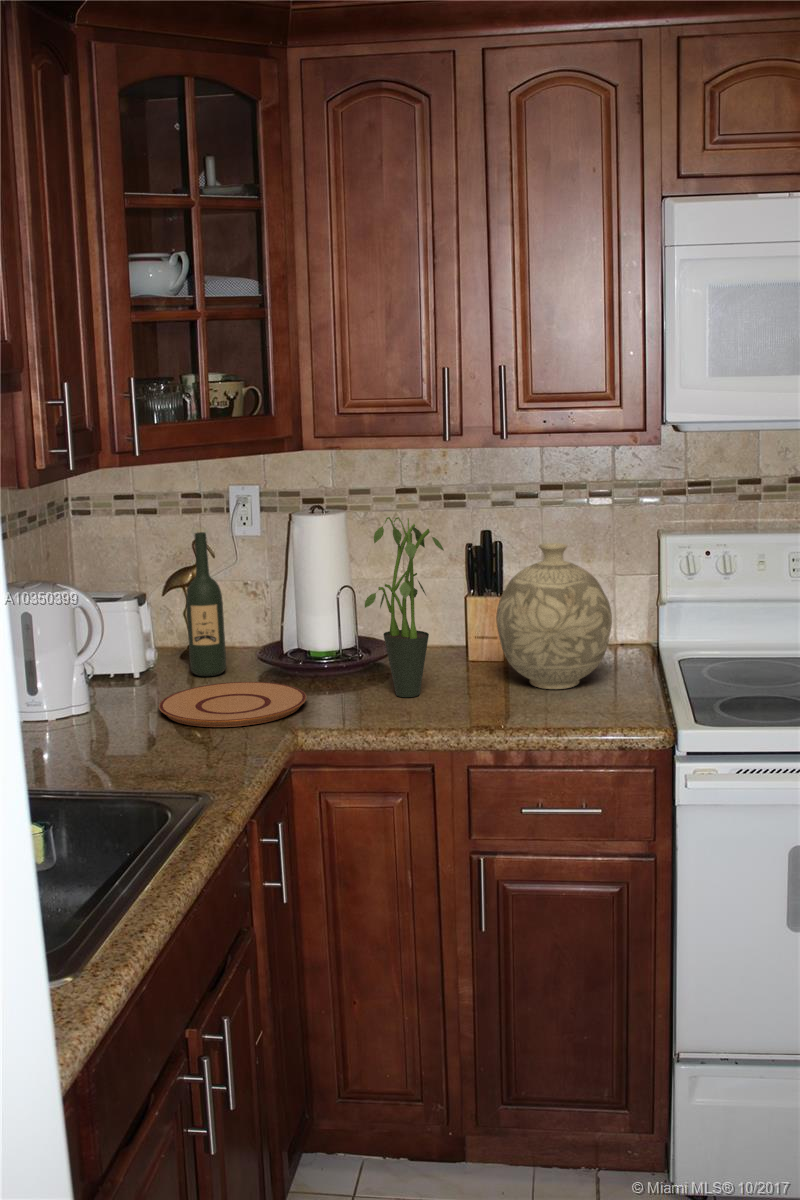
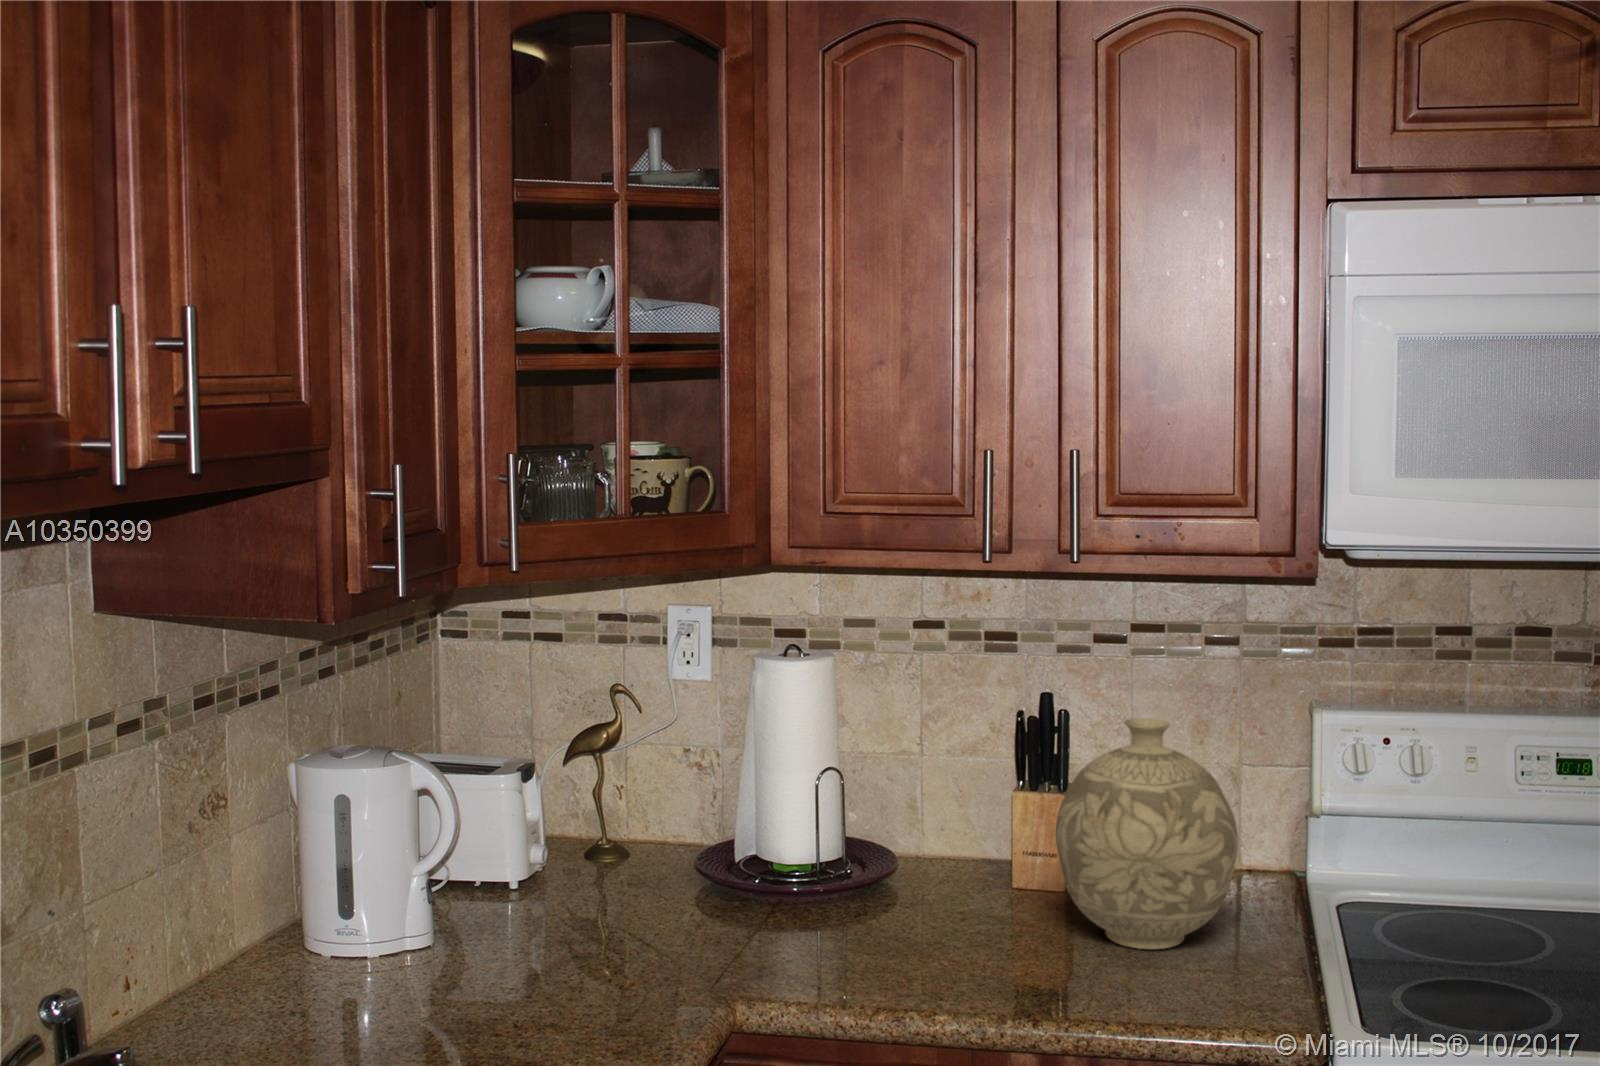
potted plant: present [365,517,444,697] -> none [850,668,977,950]
wine bottle: present [186,532,226,676] -> none [592,675,646,892]
plate: present [159,682,307,727] -> none [529,907,756,989]

